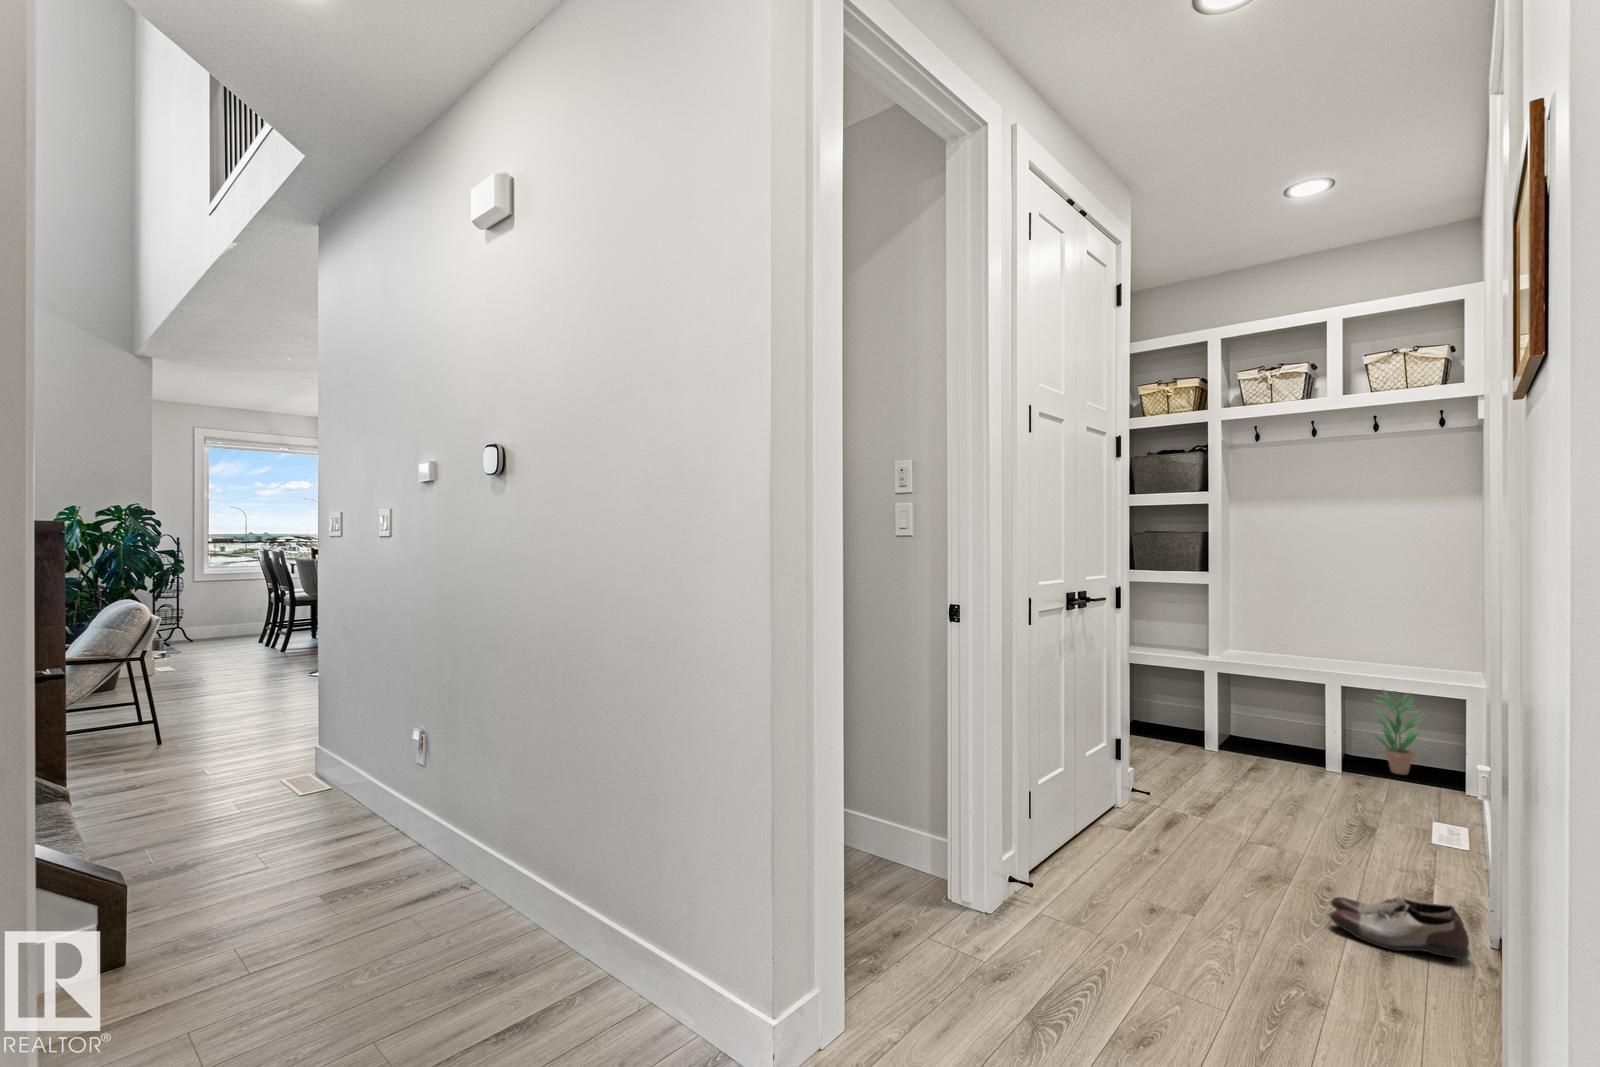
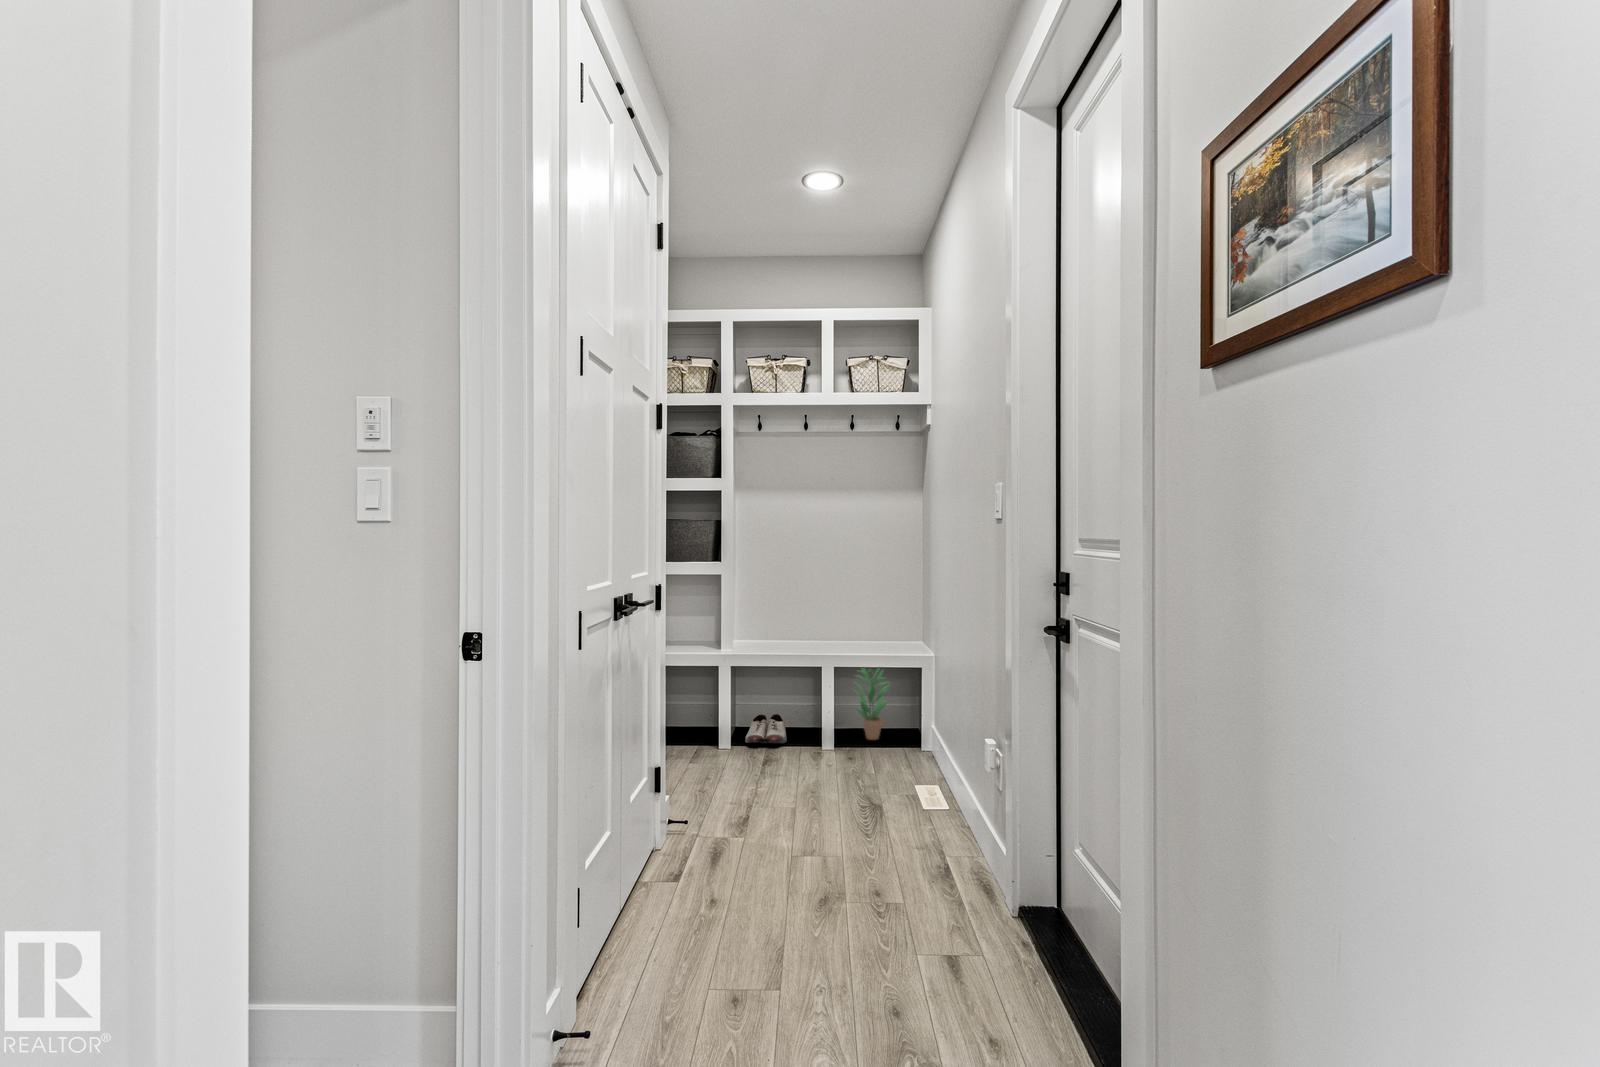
shoe: present [1330,897,1469,959] -> present [745,714,787,743]

